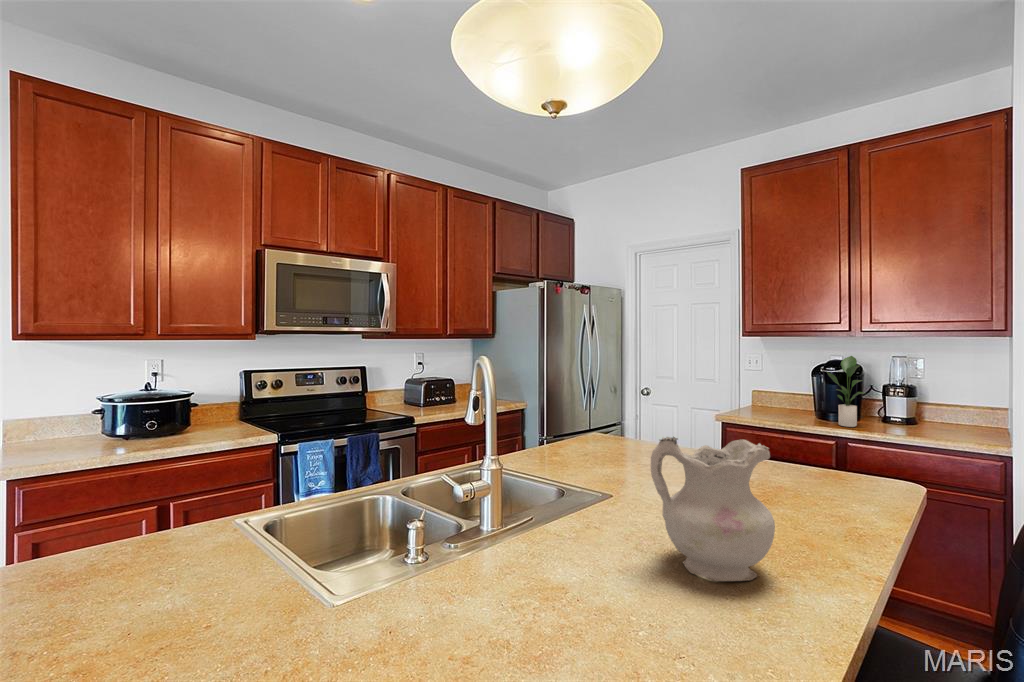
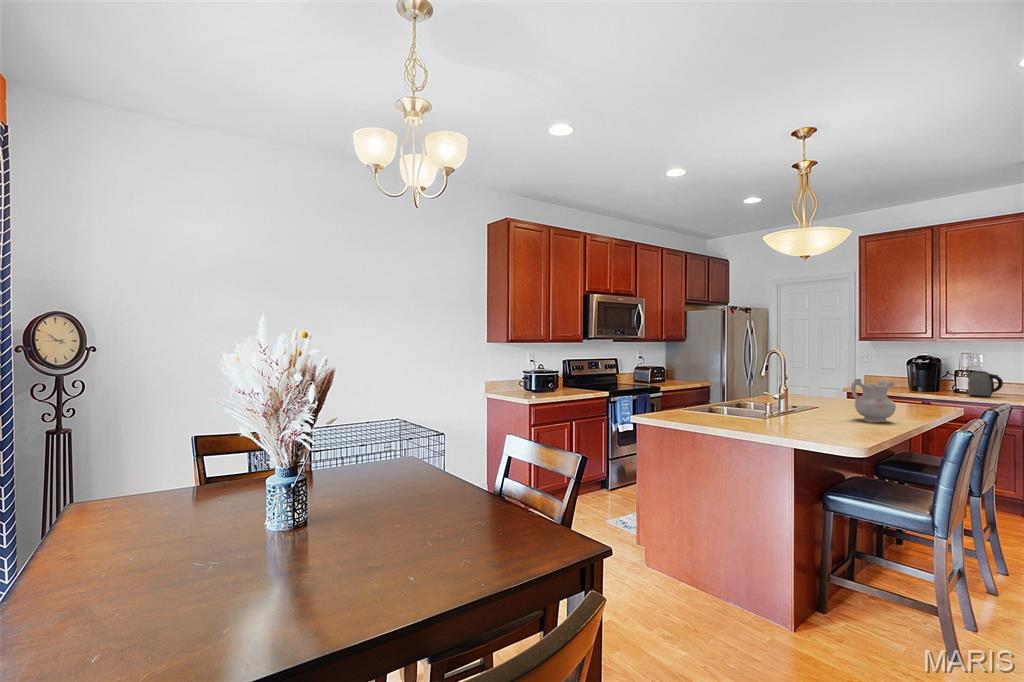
potted plant: present [826,356,864,427] -> none [917,353,942,394]
kettle: none [904,387,966,434] -> present [966,371,1003,397]

